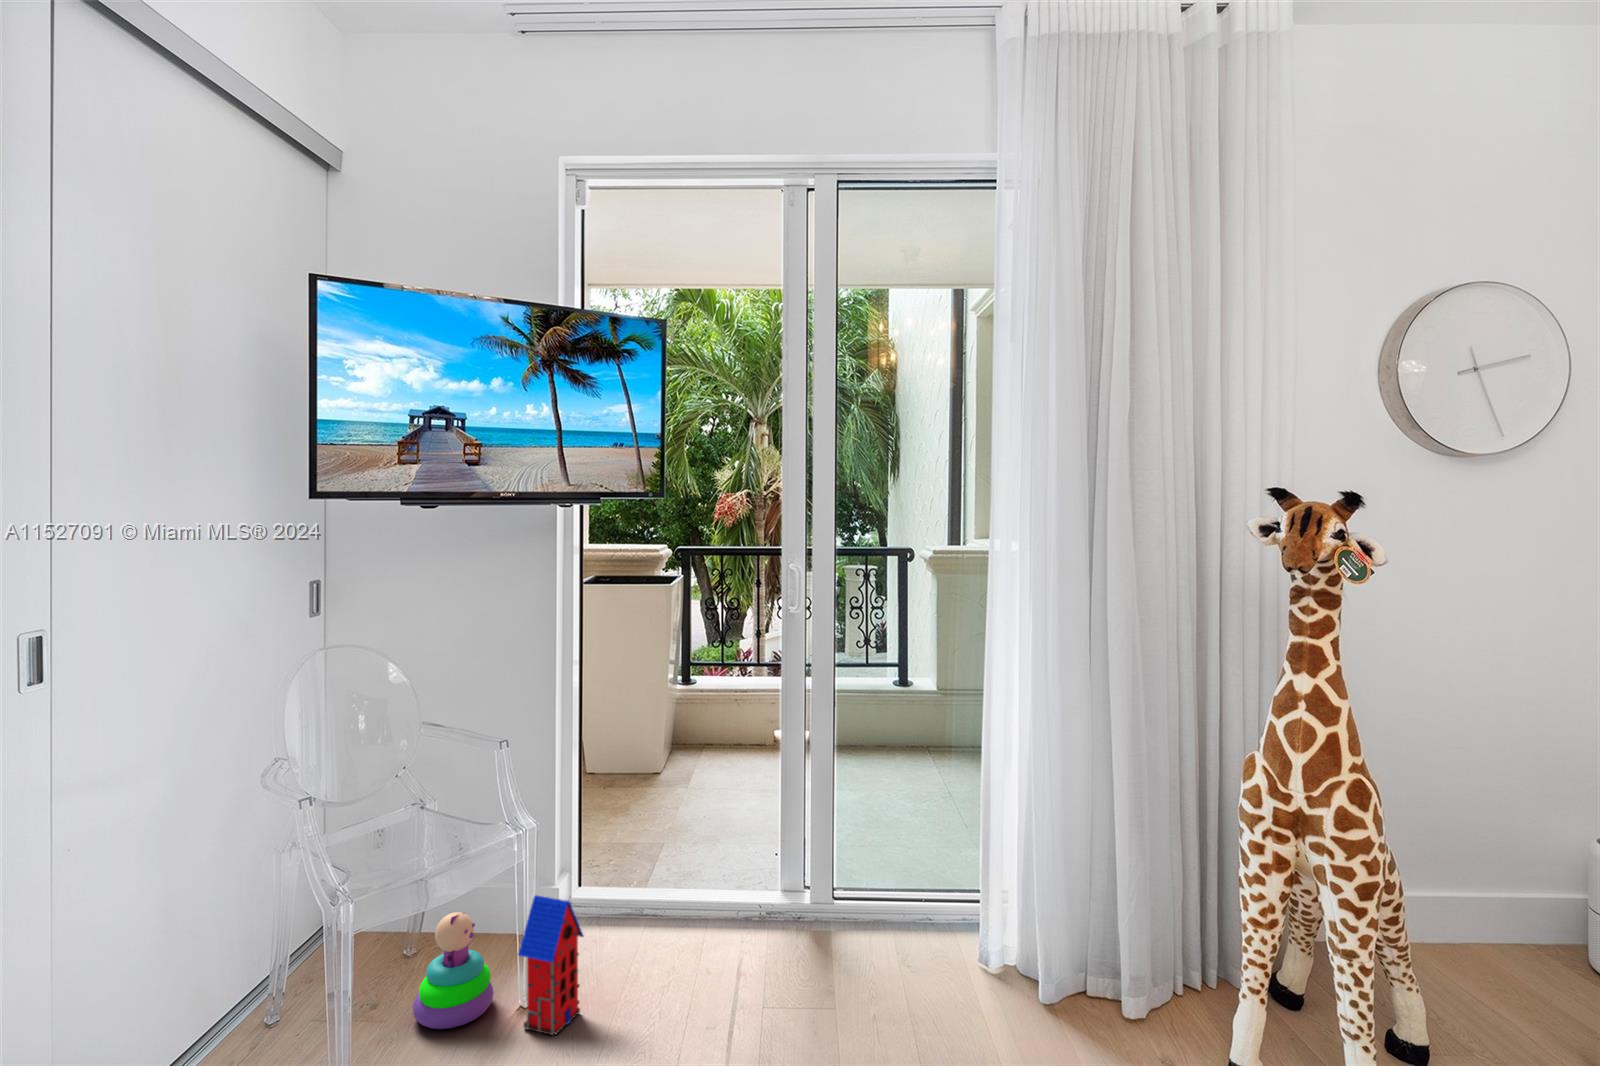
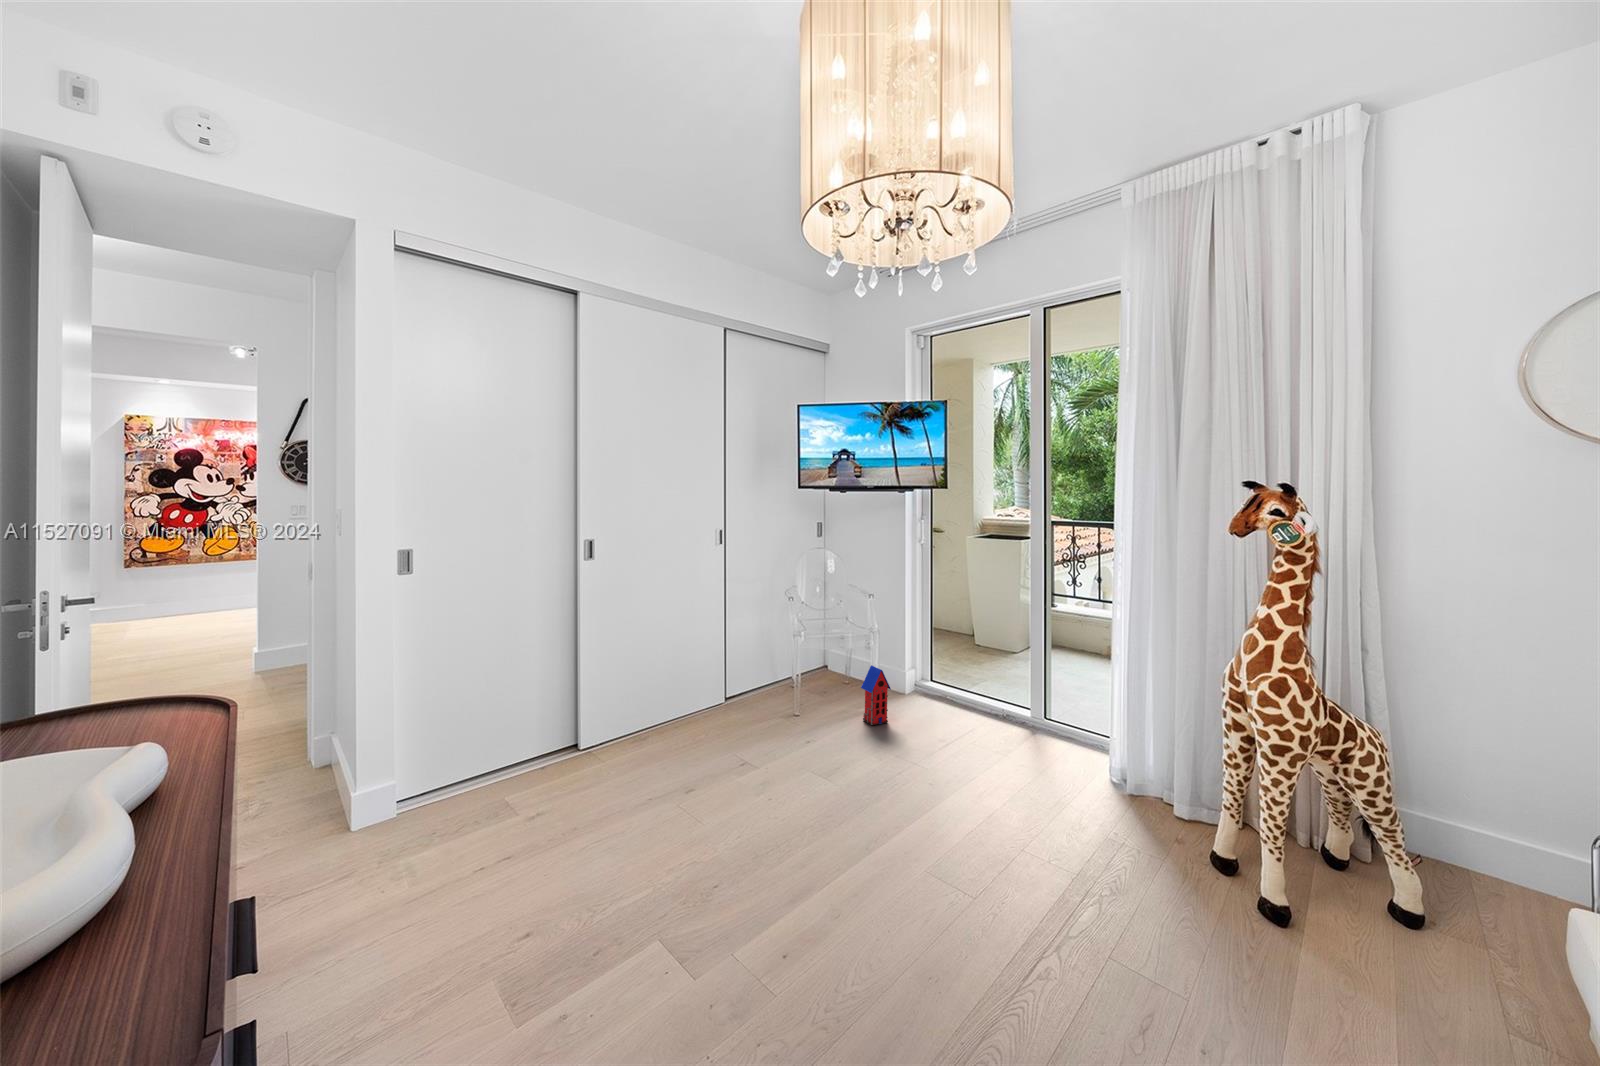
stacking toy: present [413,912,494,1029] -> none [827,667,859,712]

